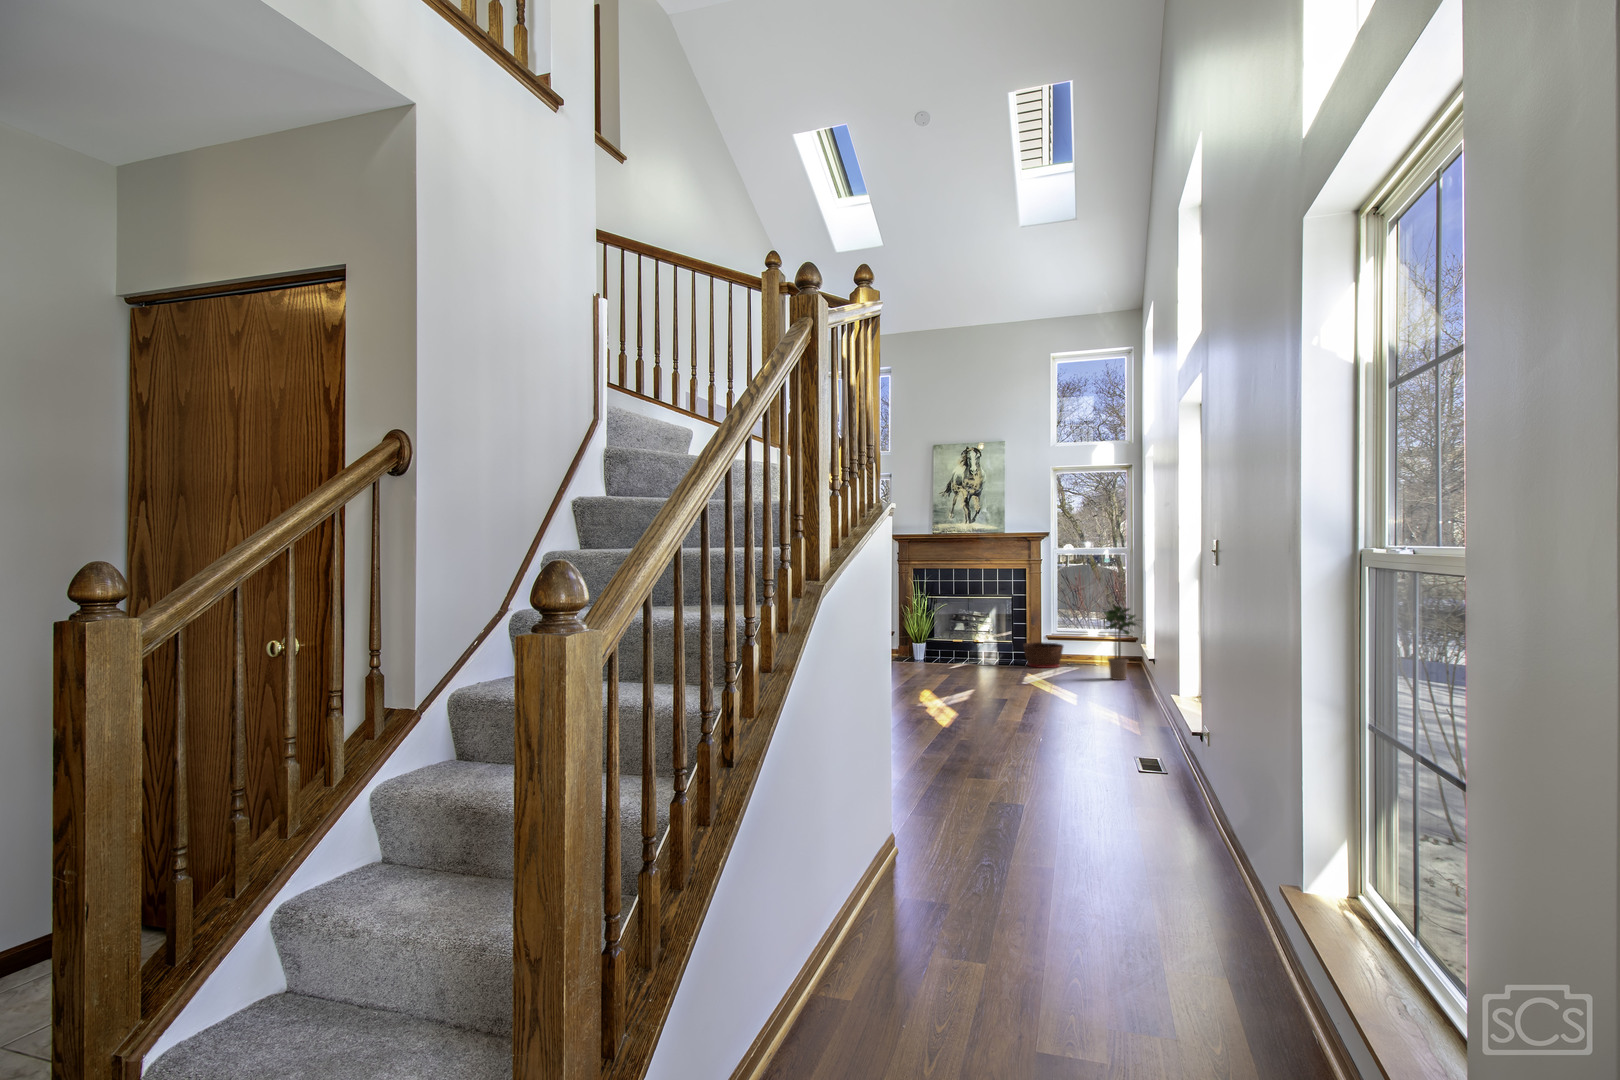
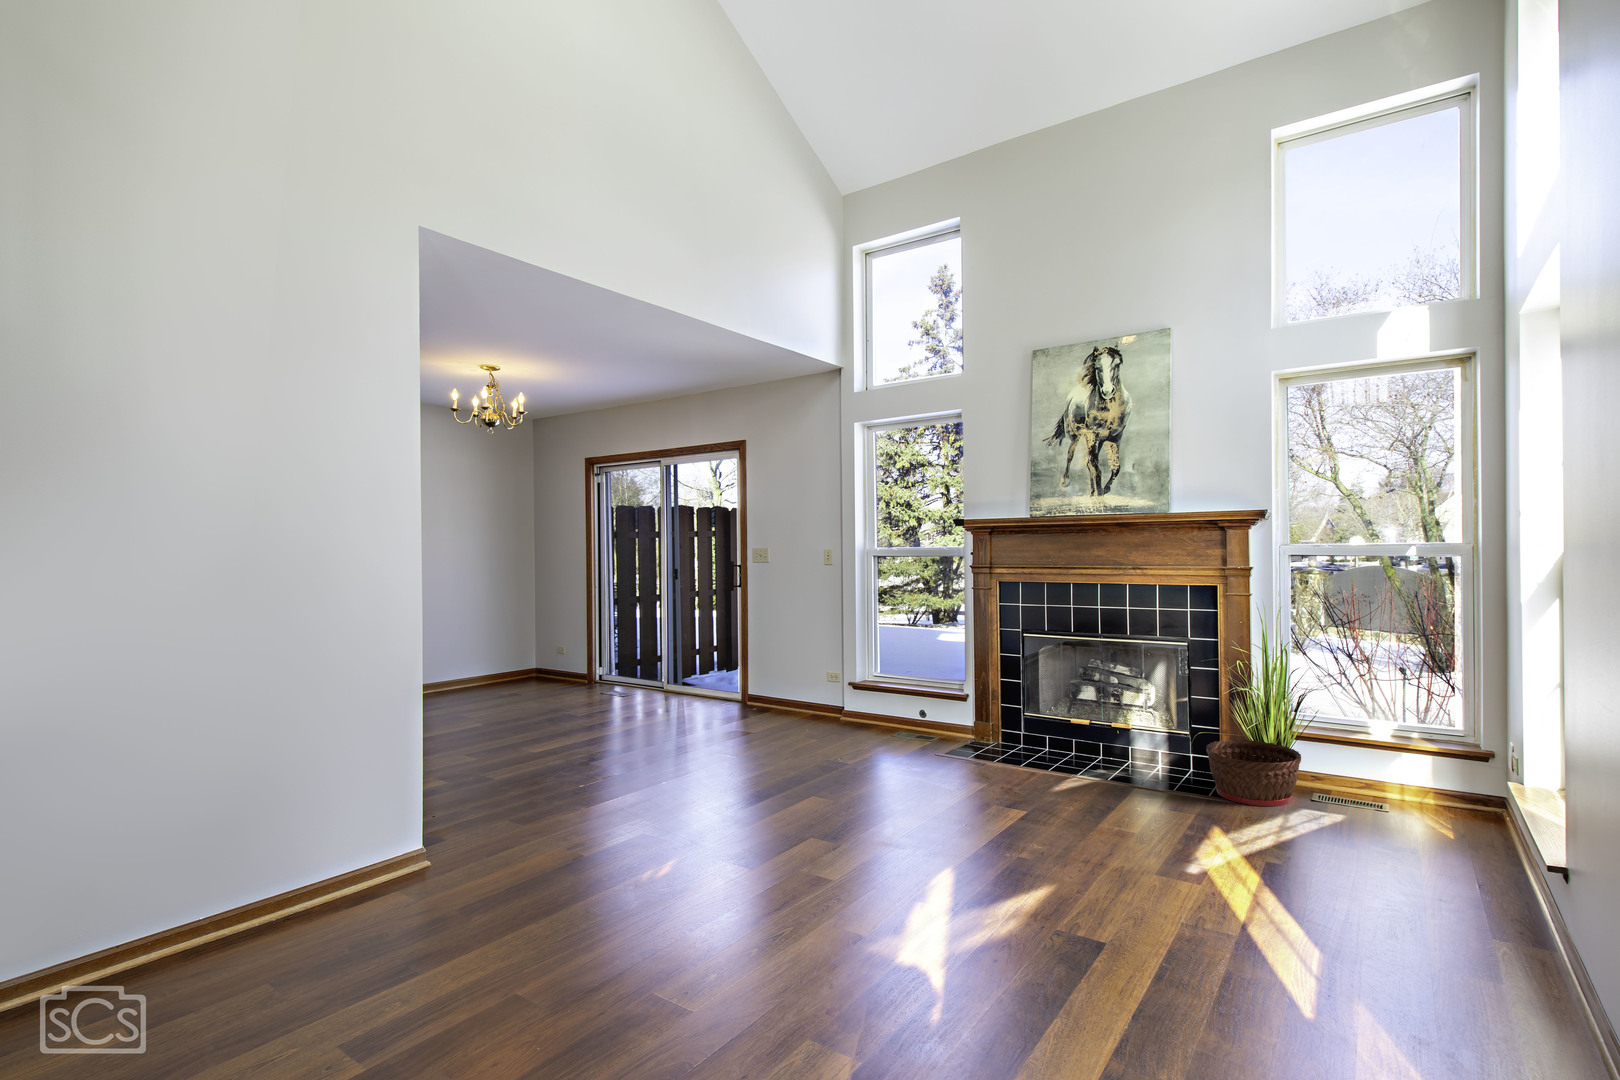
potted plant: present [1105,606,1139,680] -> none [1393,698,1524,889]

